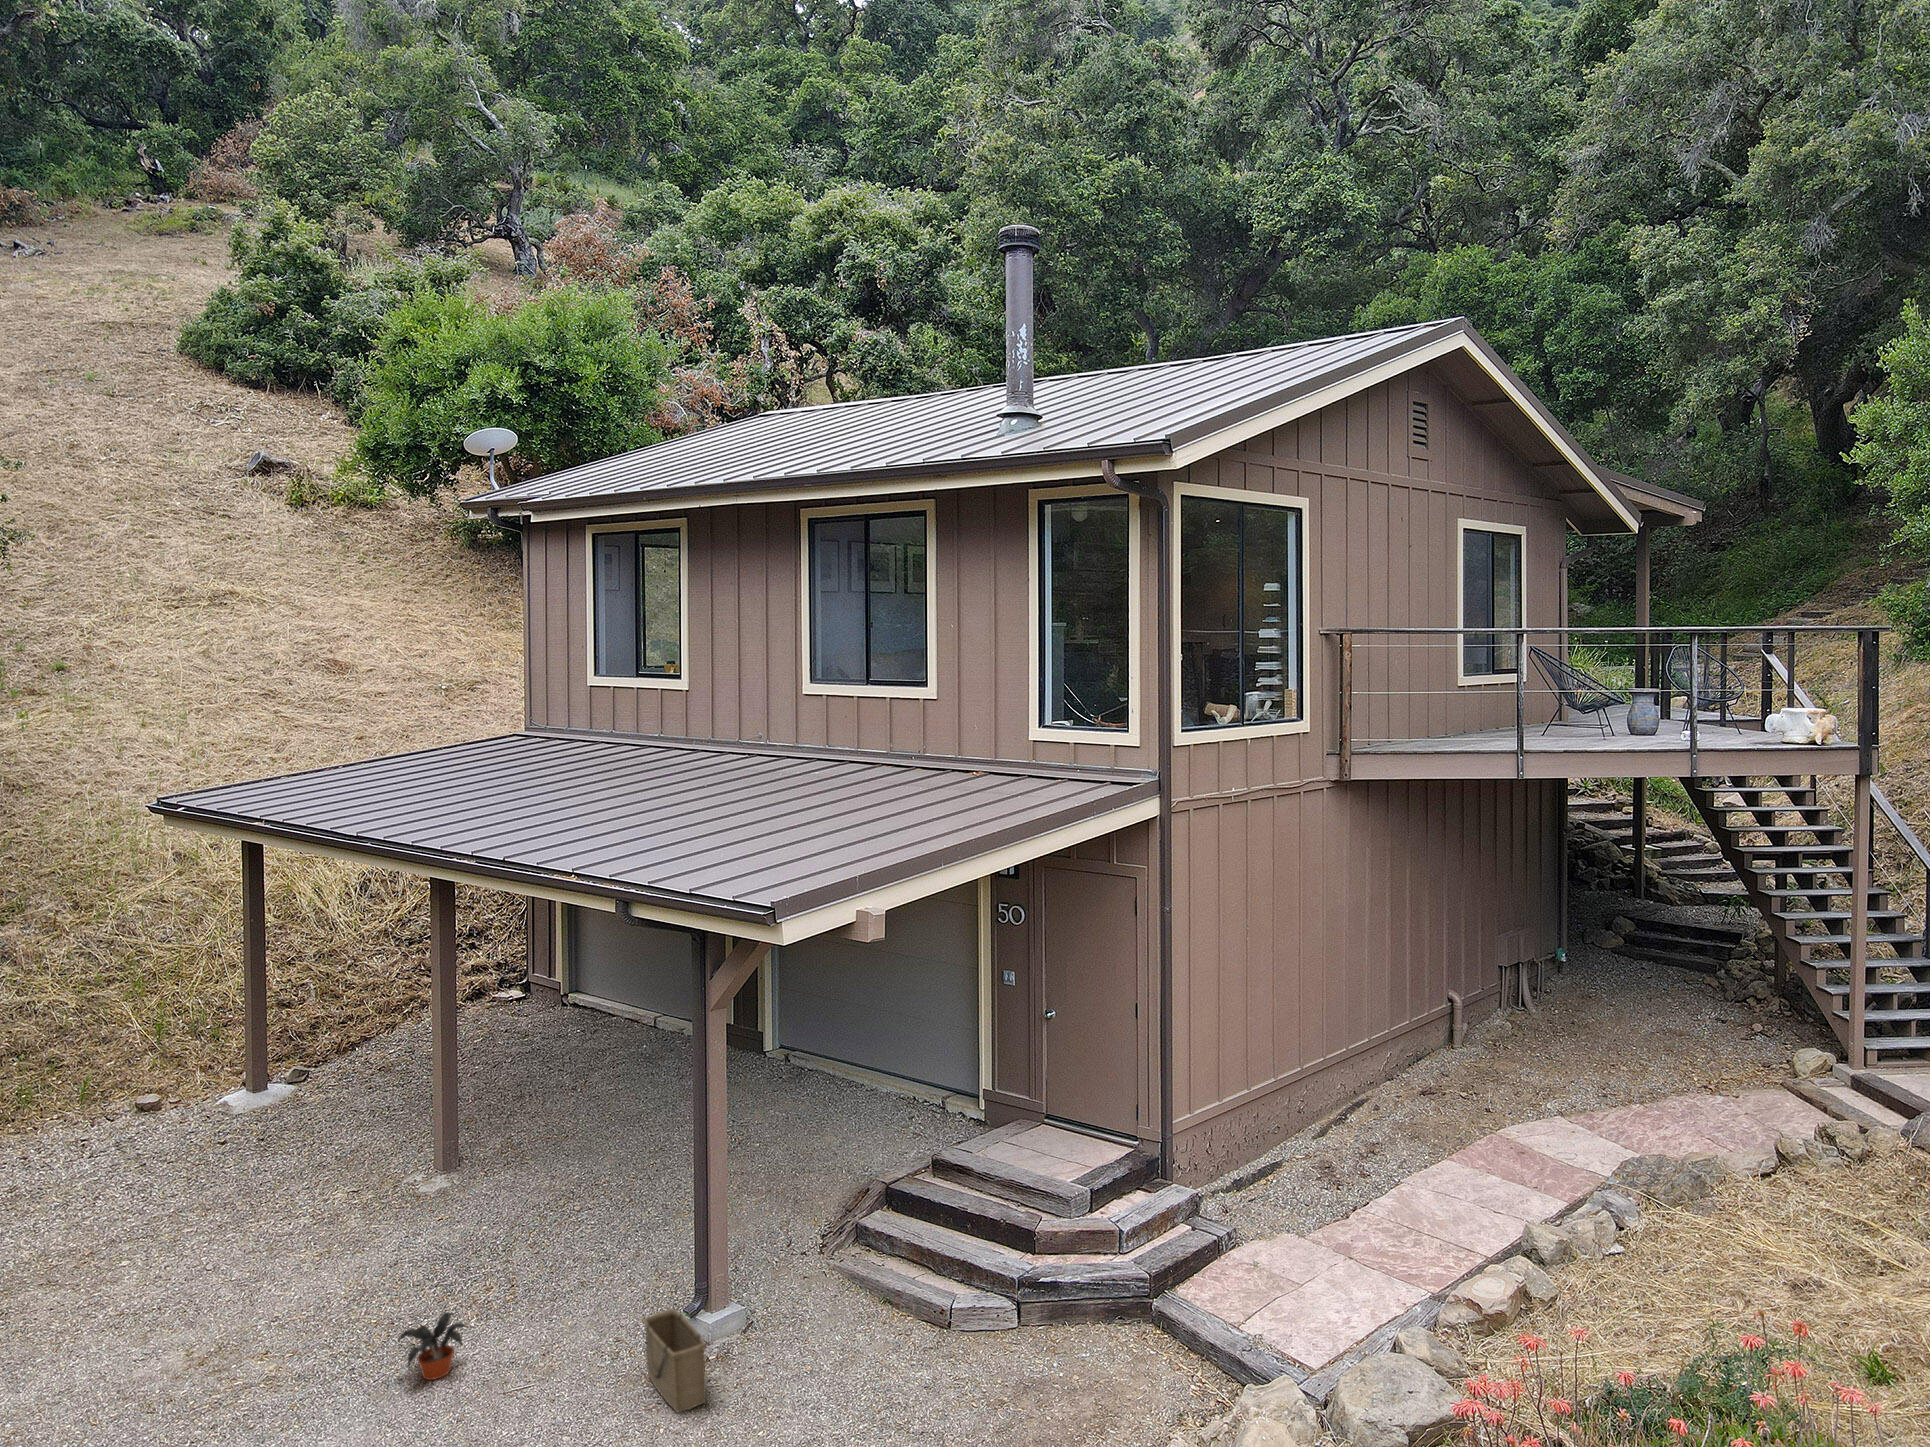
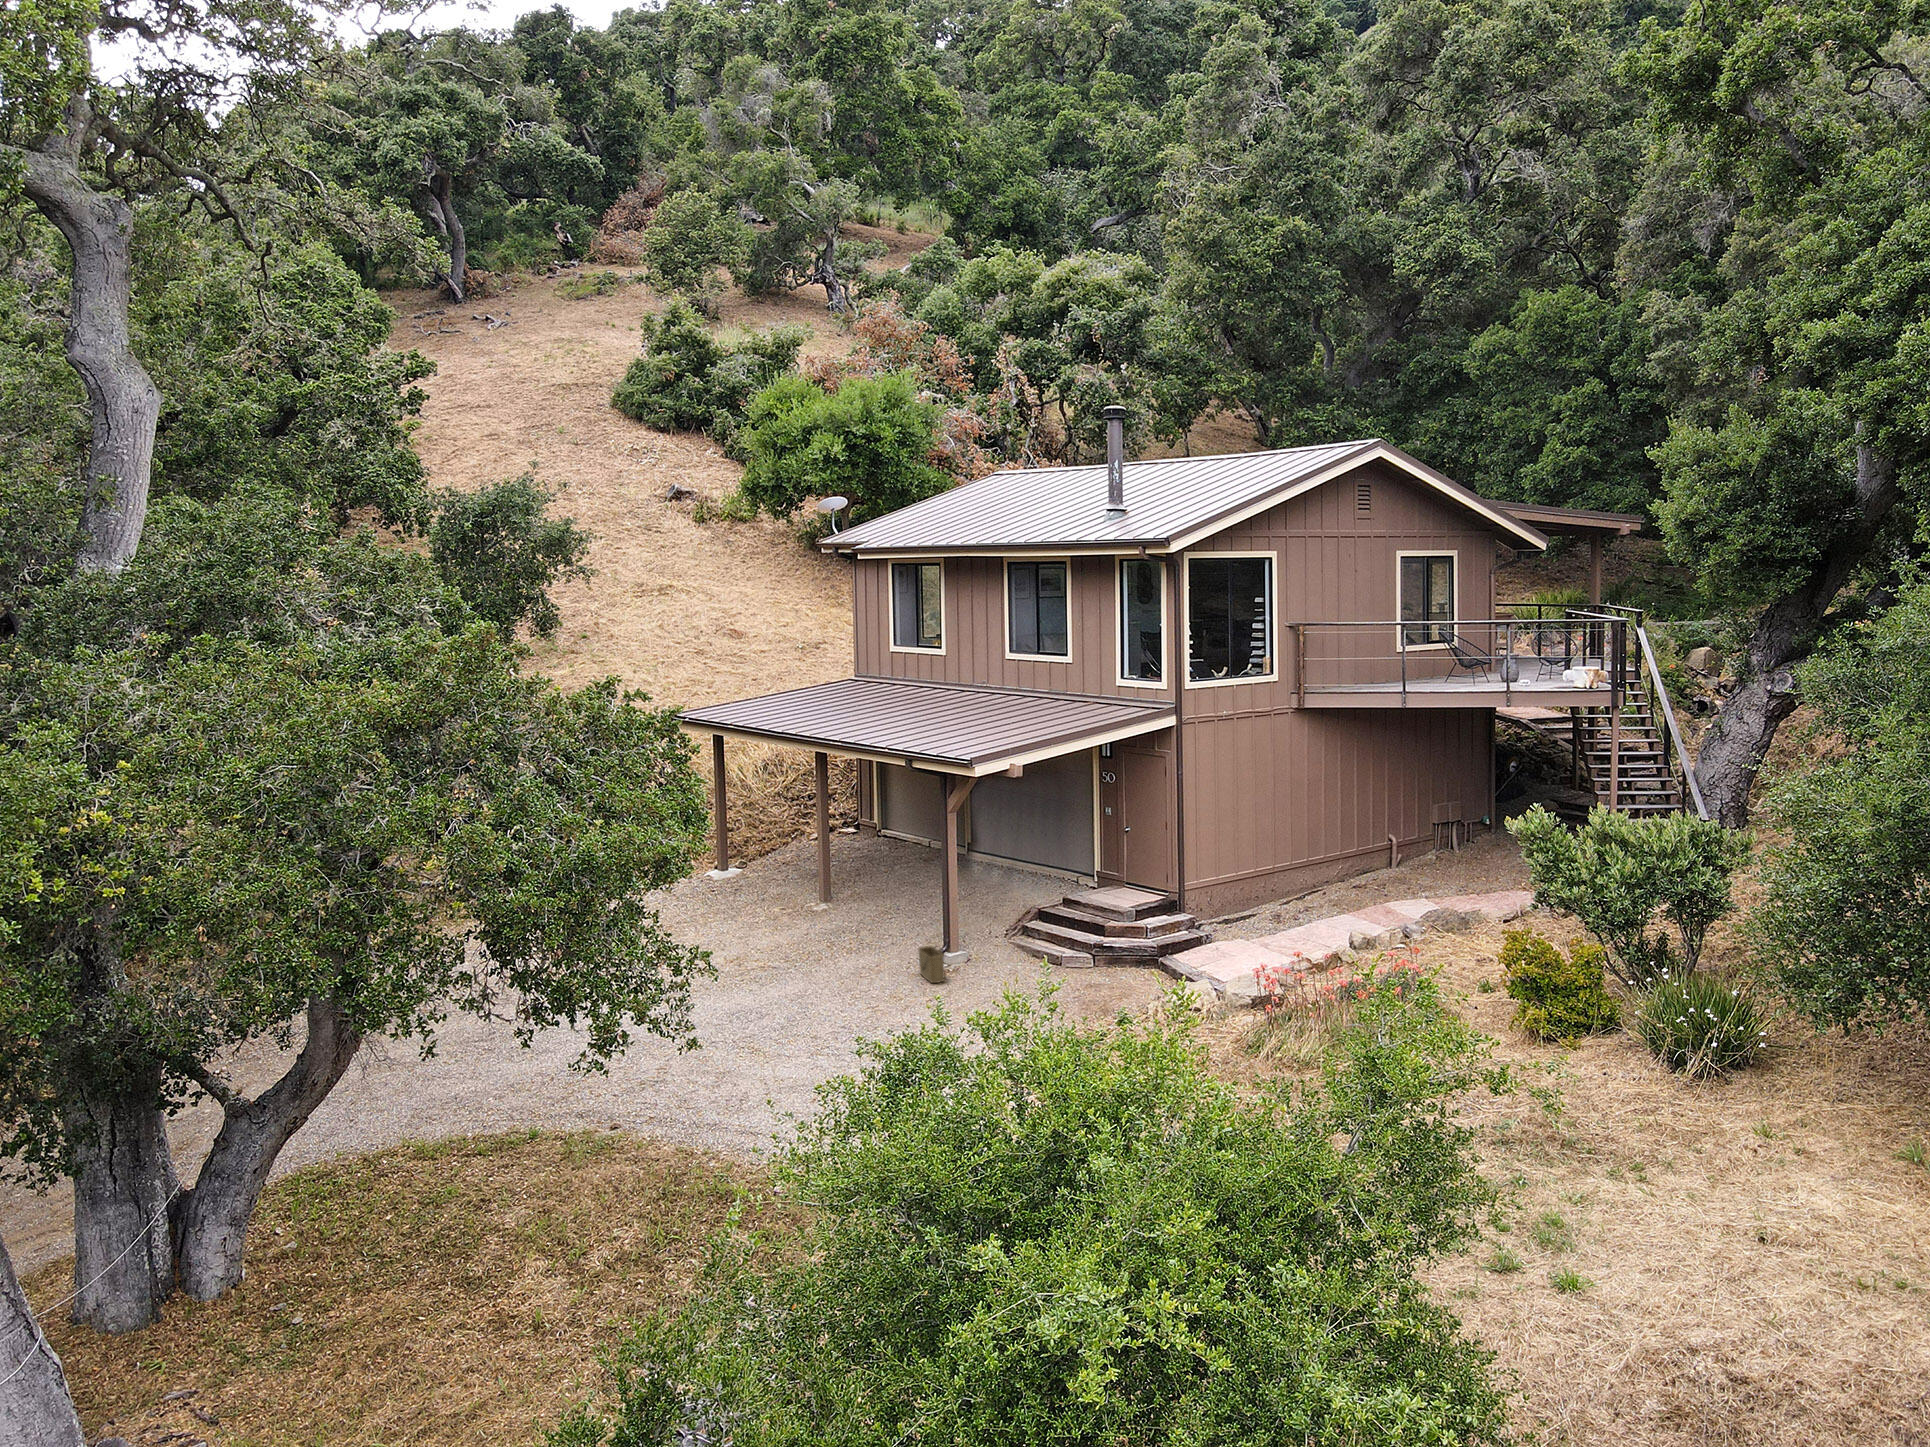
potted plant: present [398,1312,465,1380] -> none [812,945,842,971]

